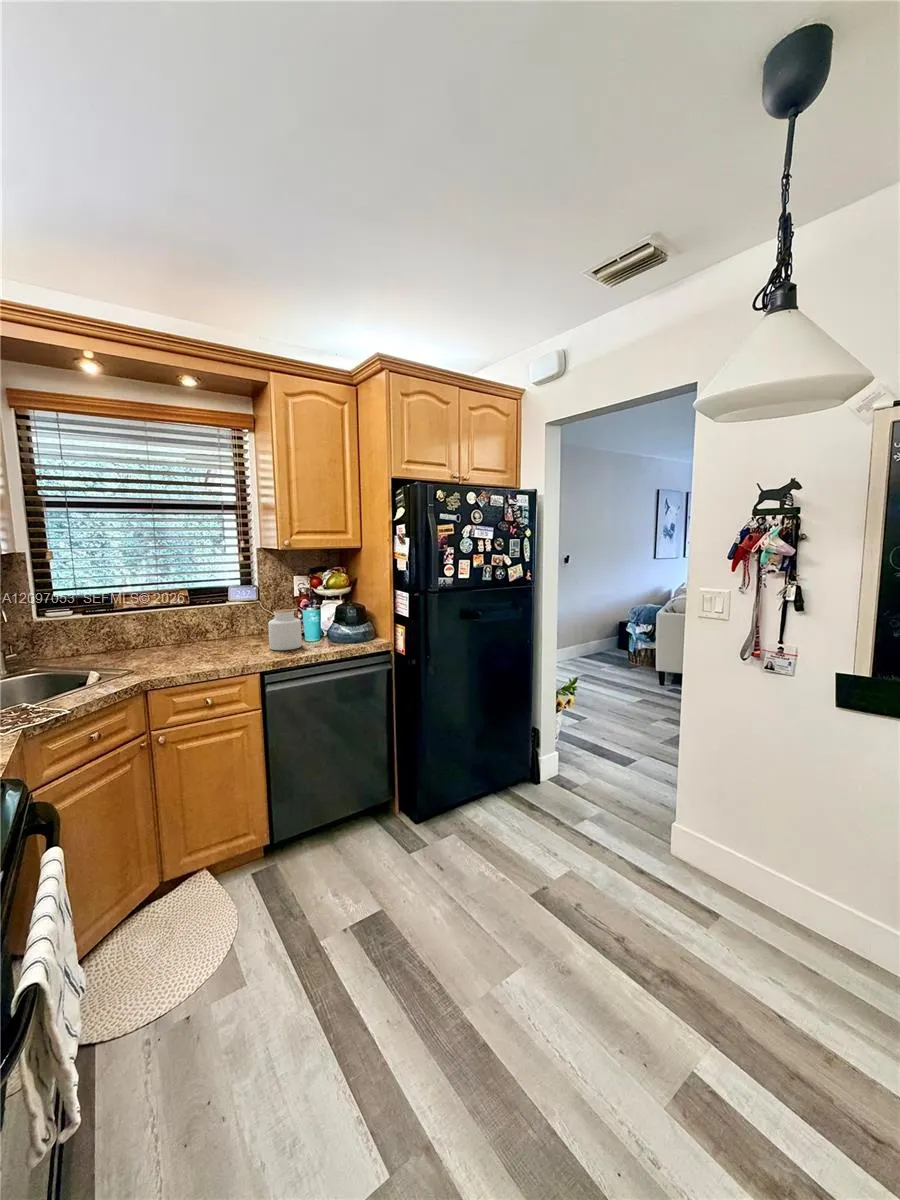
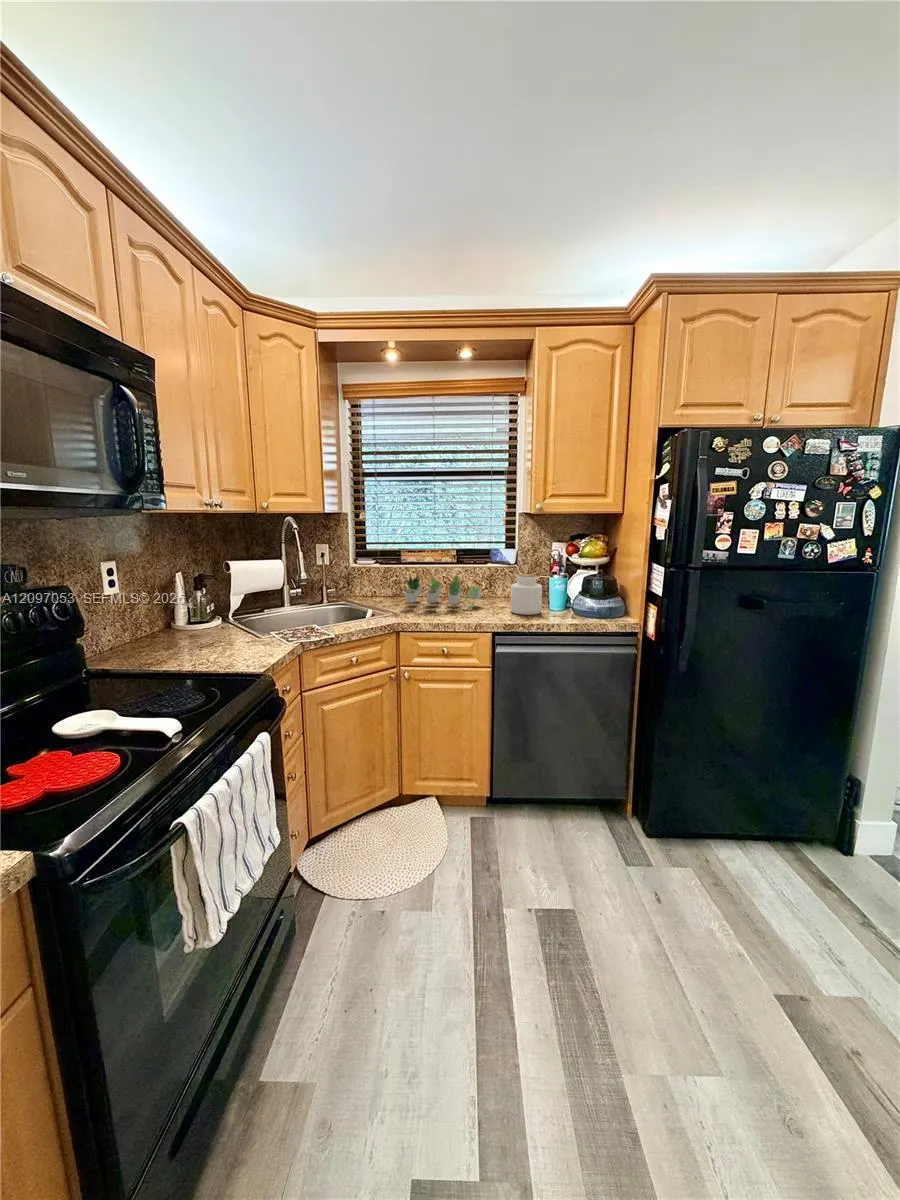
succulent plant: none [132,616,233,661] -> present [405,573,482,609]

